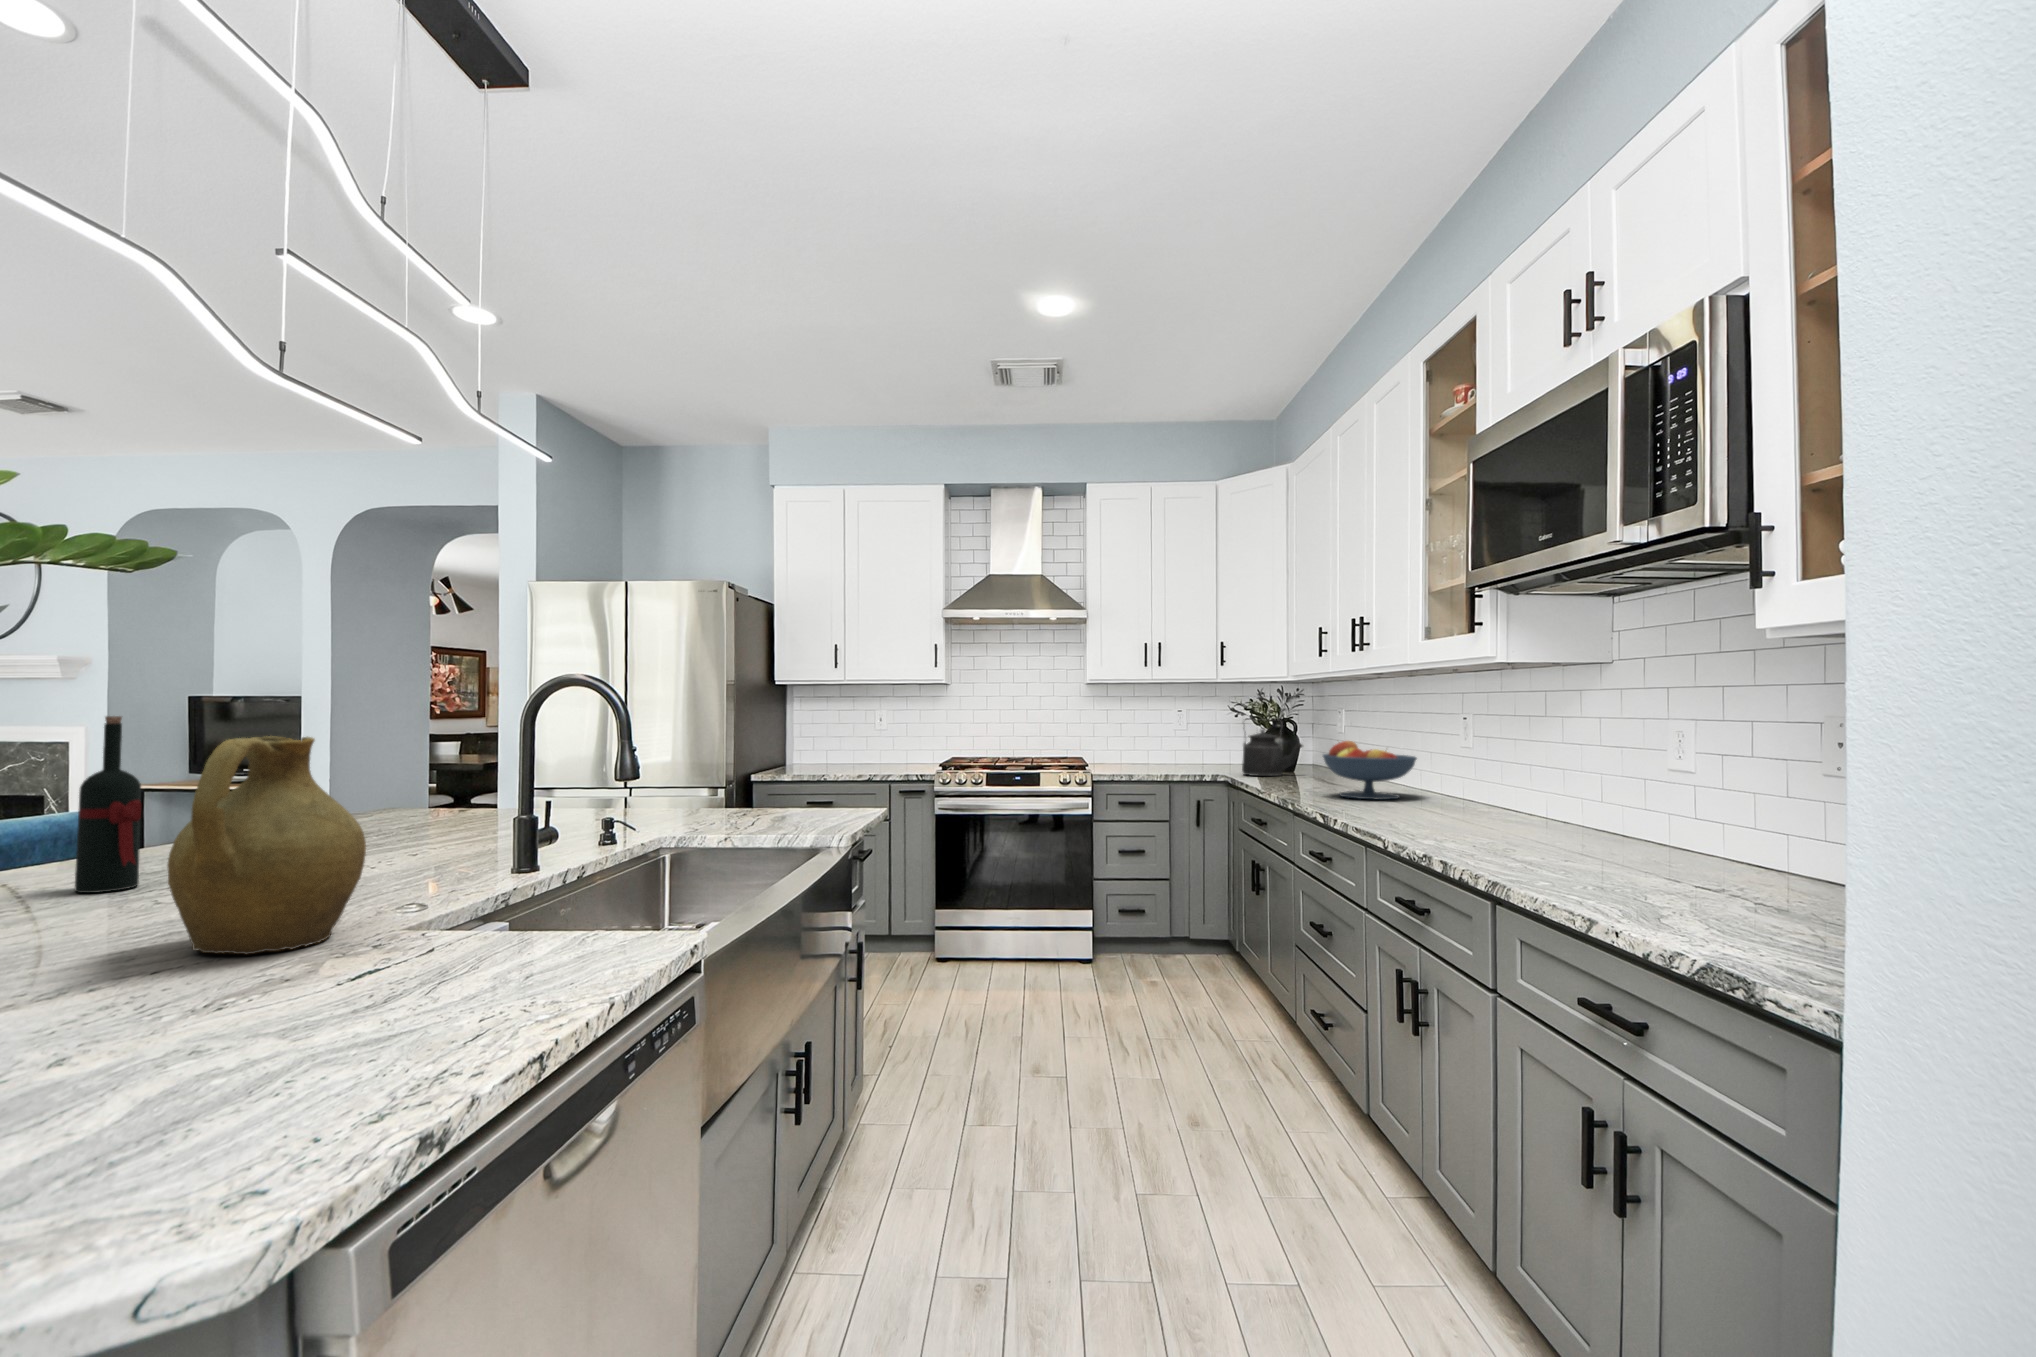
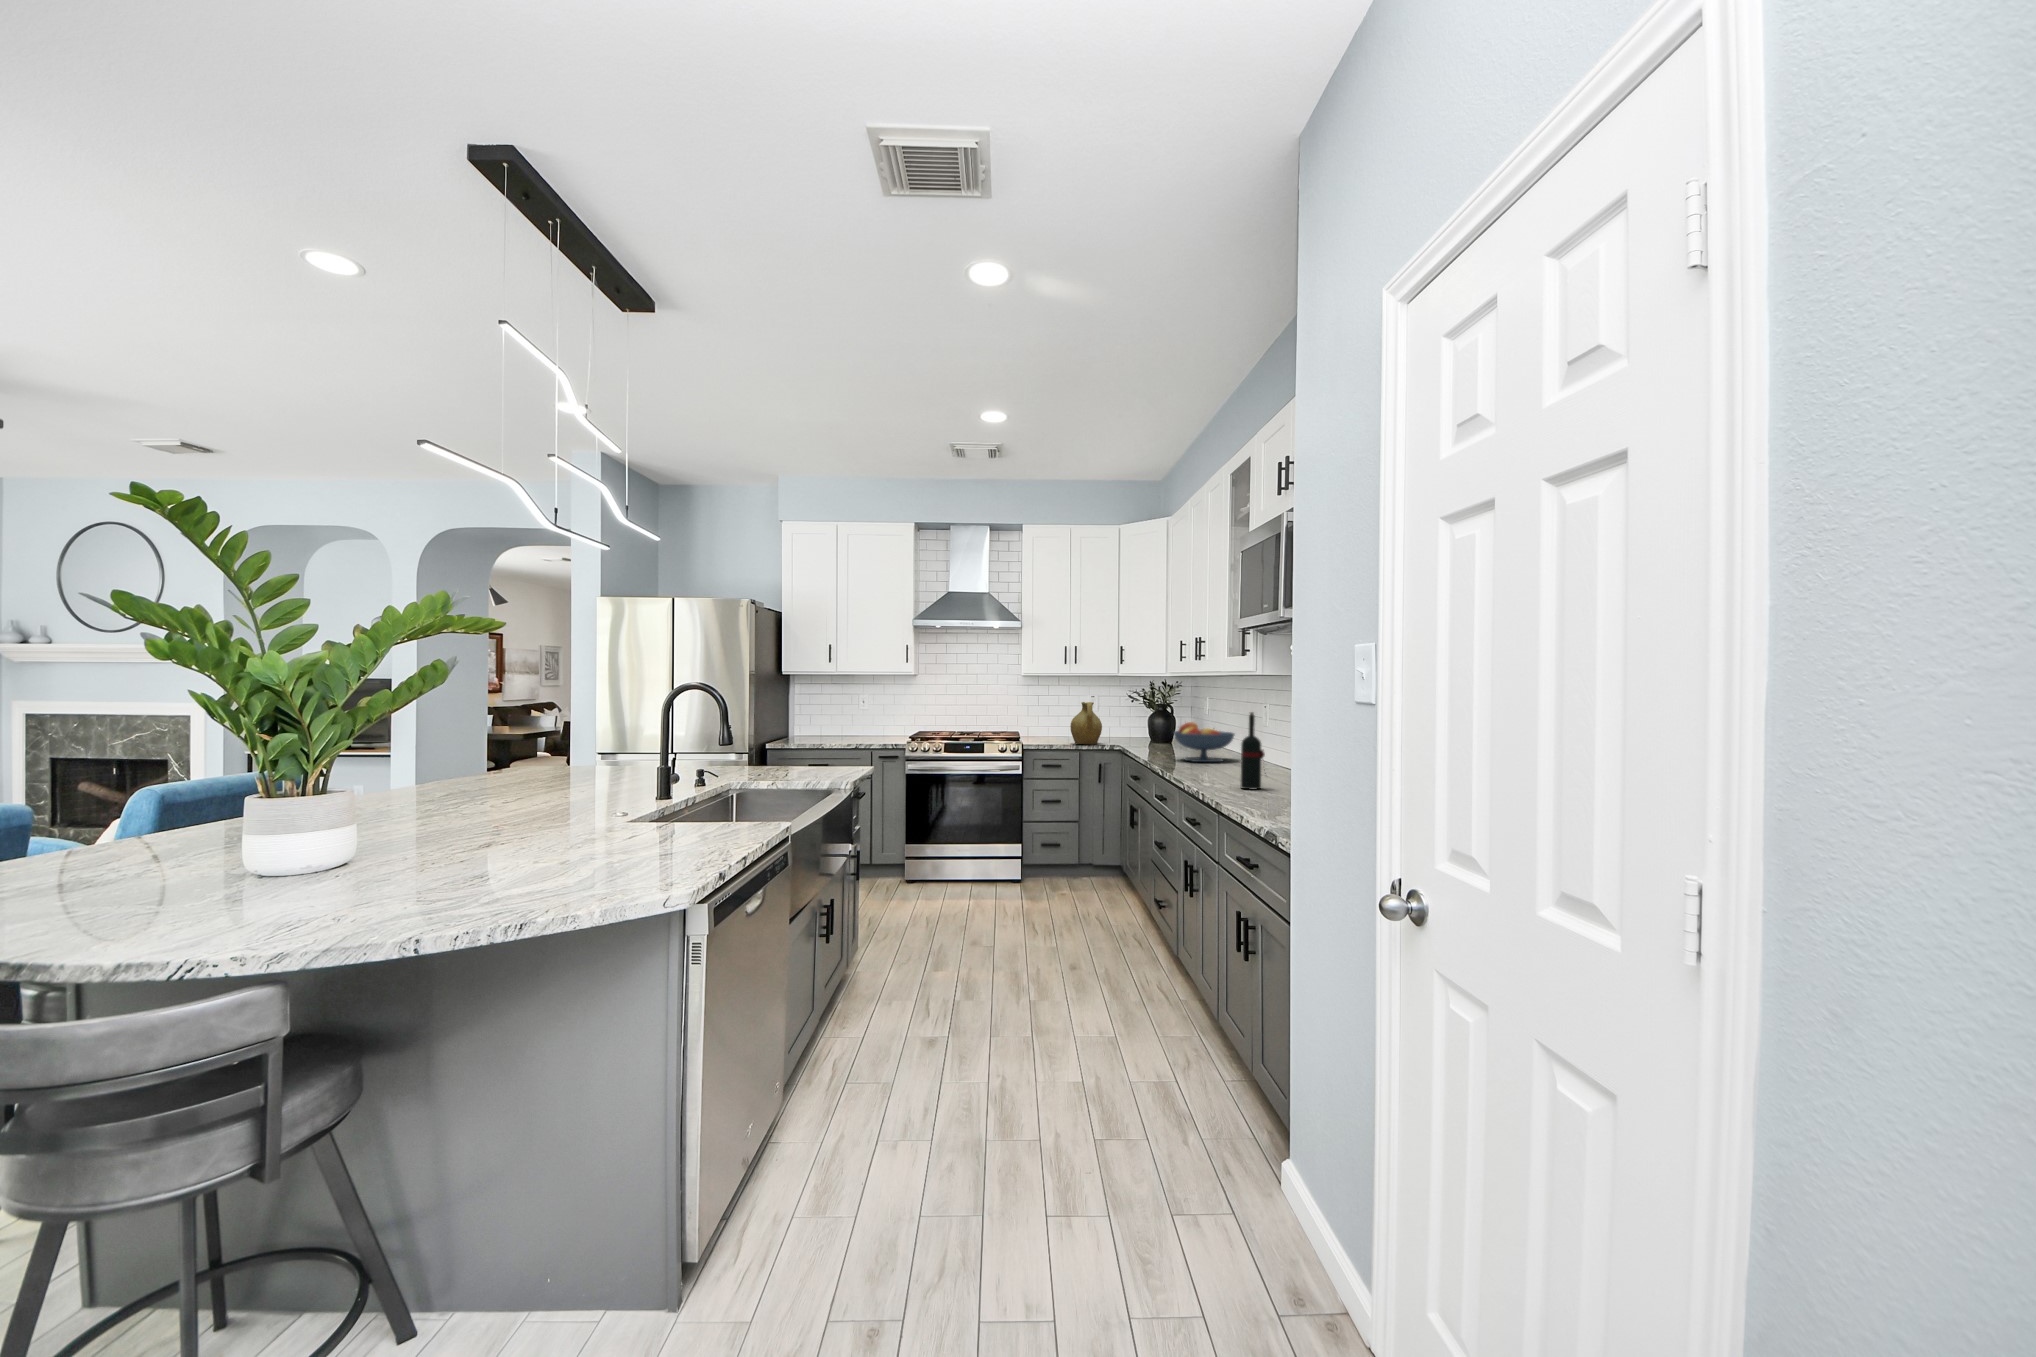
wine bottle: present [74,716,141,893] -> present [1241,712,1265,789]
kettle: present [1242,722,1303,776] -> none [1132,704,1176,746]
pitcher: present [167,736,366,954] -> present [1070,702,1102,745]

